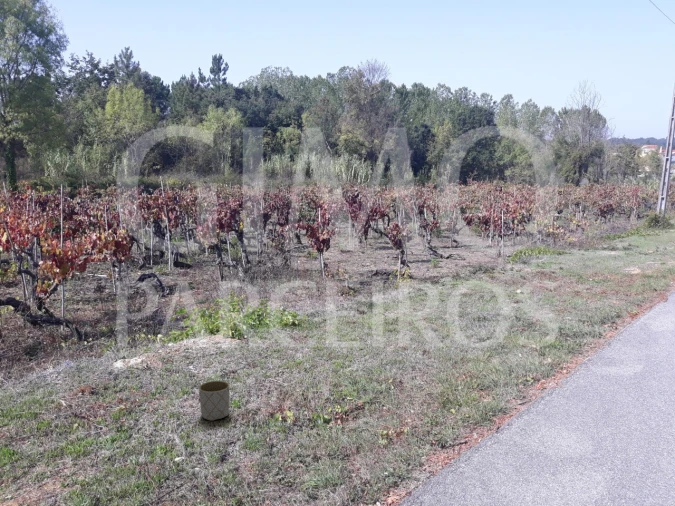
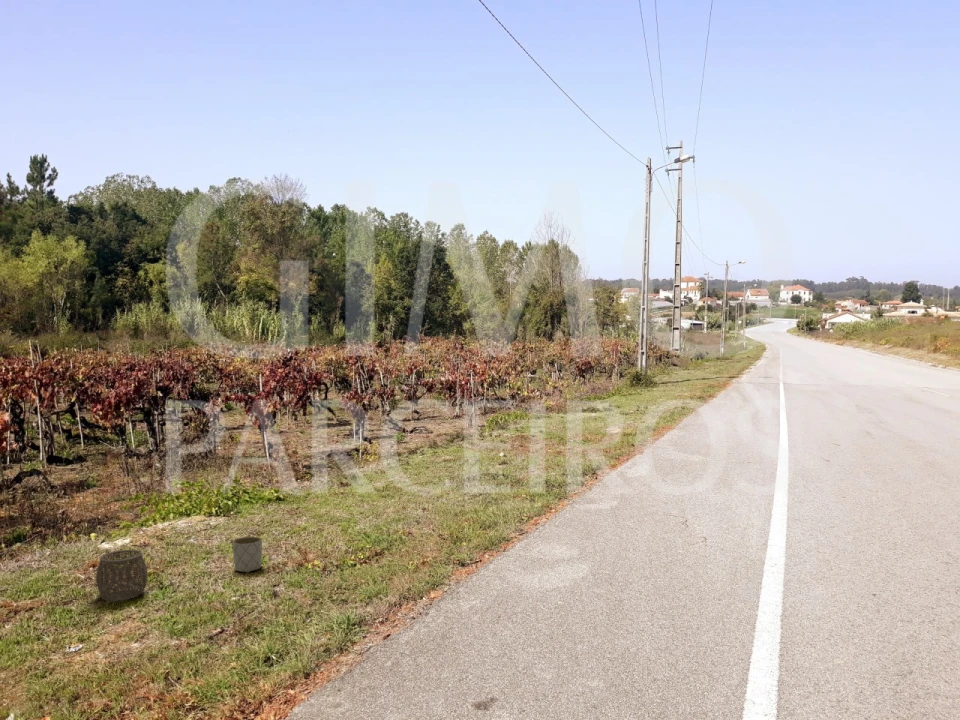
woven basket: none [49,388,104,445] -> present [96,550,148,601]

